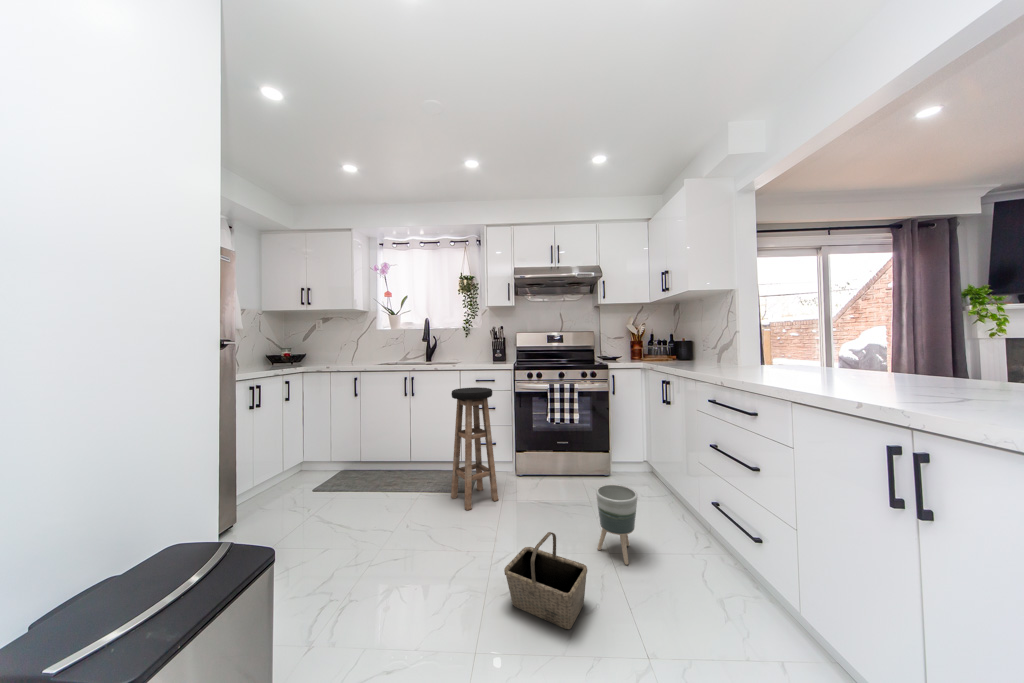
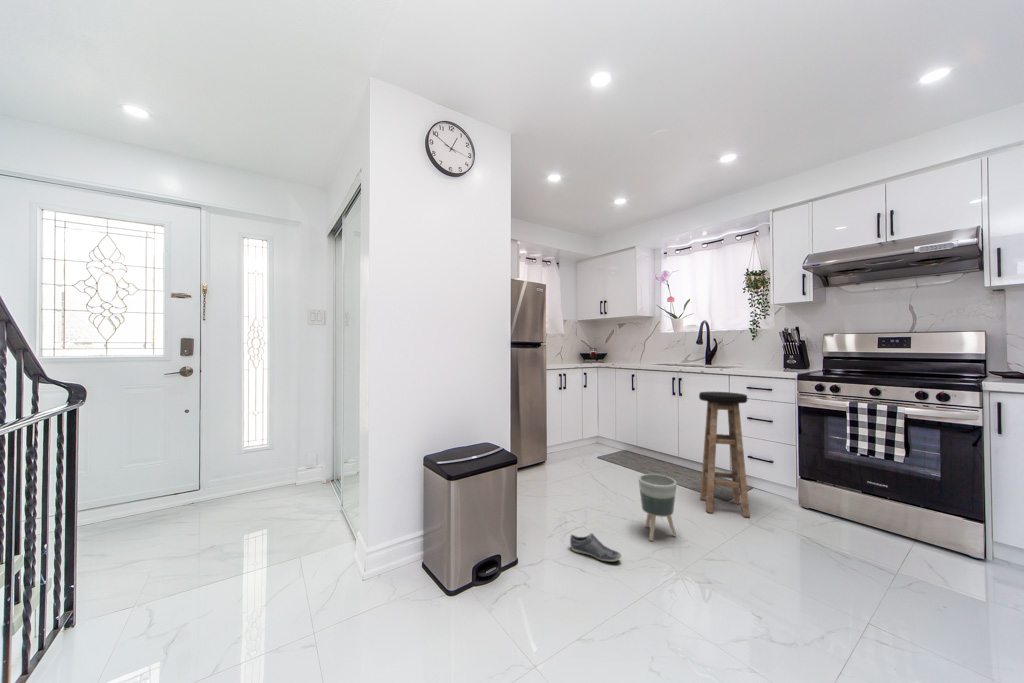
planter: present [596,484,637,565] -> present [638,474,677,541]
basket: present [504,532,587,629] -> none [682,535,770,627]
shoe: none [361,609,437,652] -> present [570,533,621,561]

